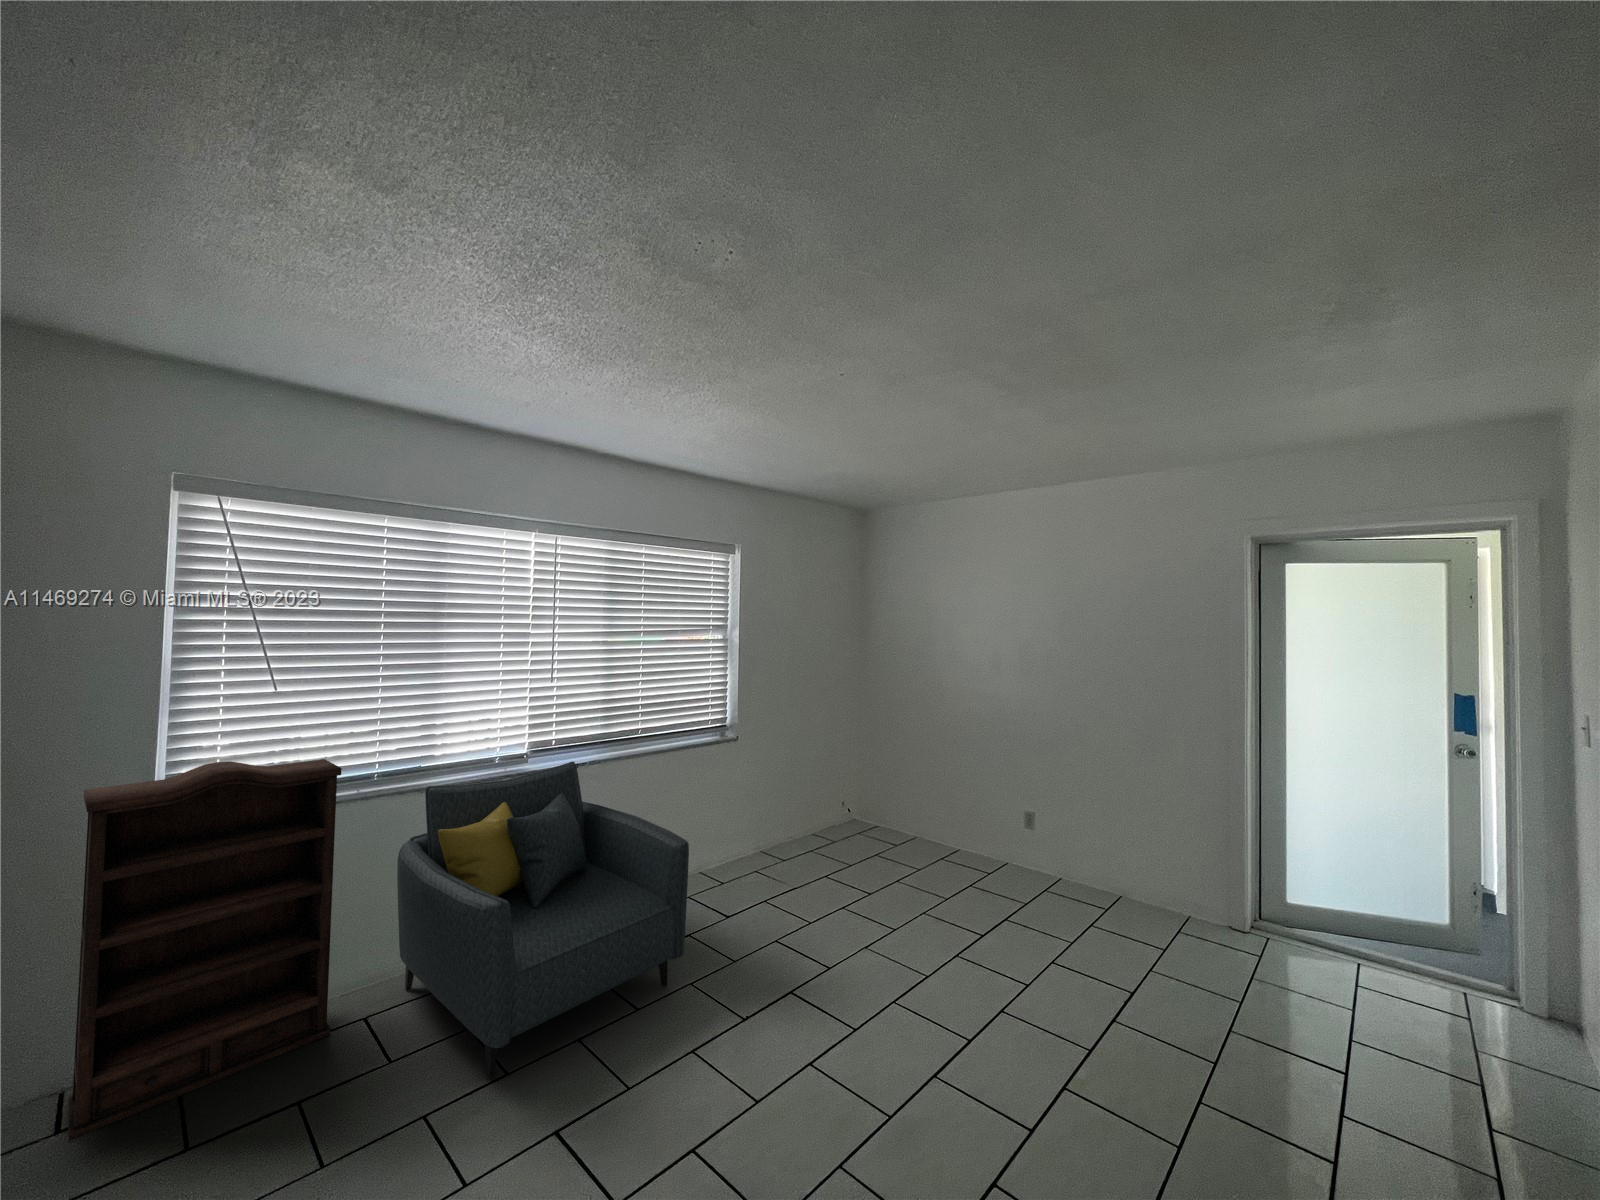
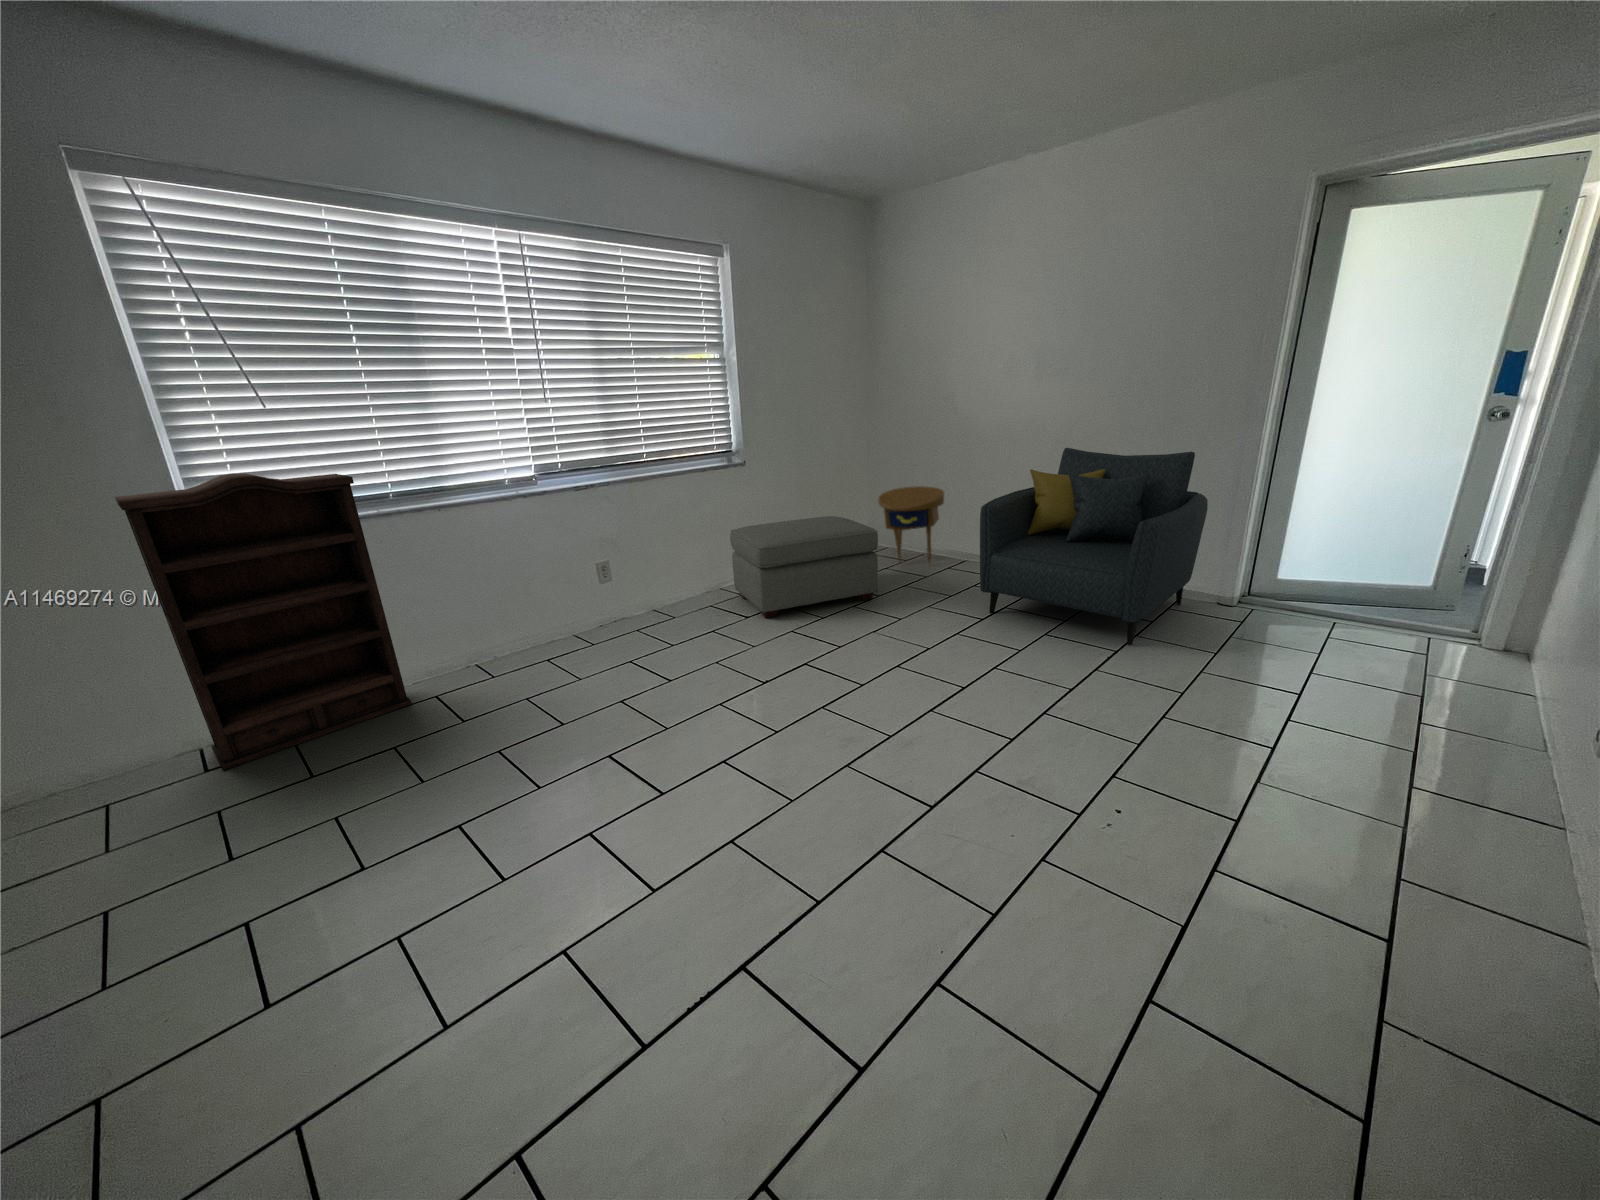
armchair: present [397,762,689,1080] -> present [980,448,1208,645]
side table: none [869,766,936,855] -> present [879,486,944,564]
ottoman: none [717,800,870,920] -> present [730,516,878,618]

